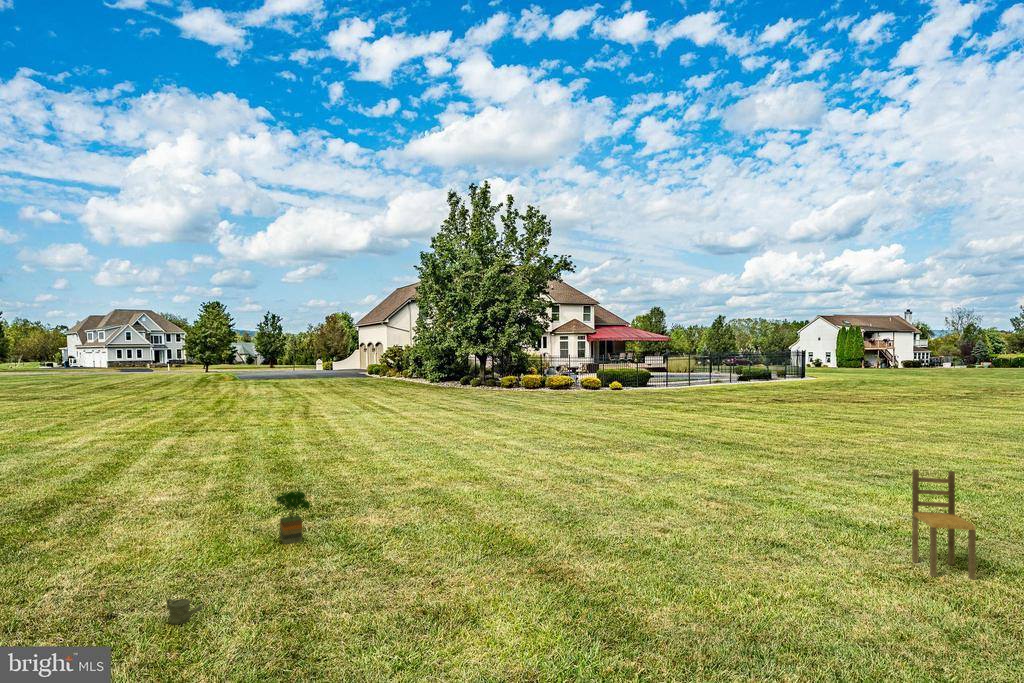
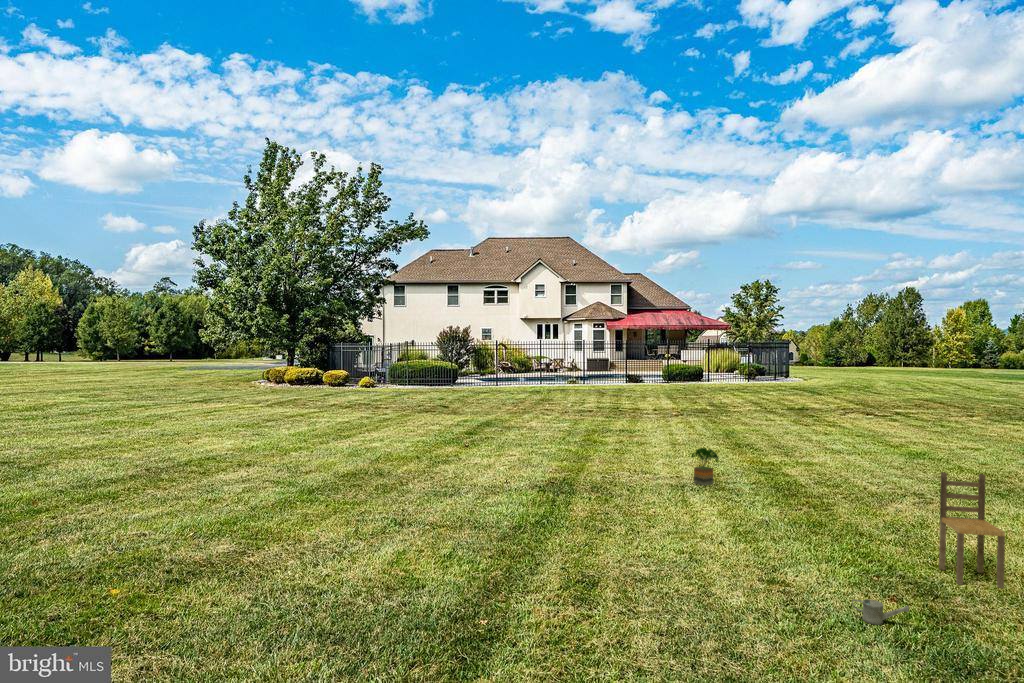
potted tree: present [275,491,310,544] -> present [692,448,719,486]
watering can: present [167,599,202,624] -> present [852,599,909,625]

